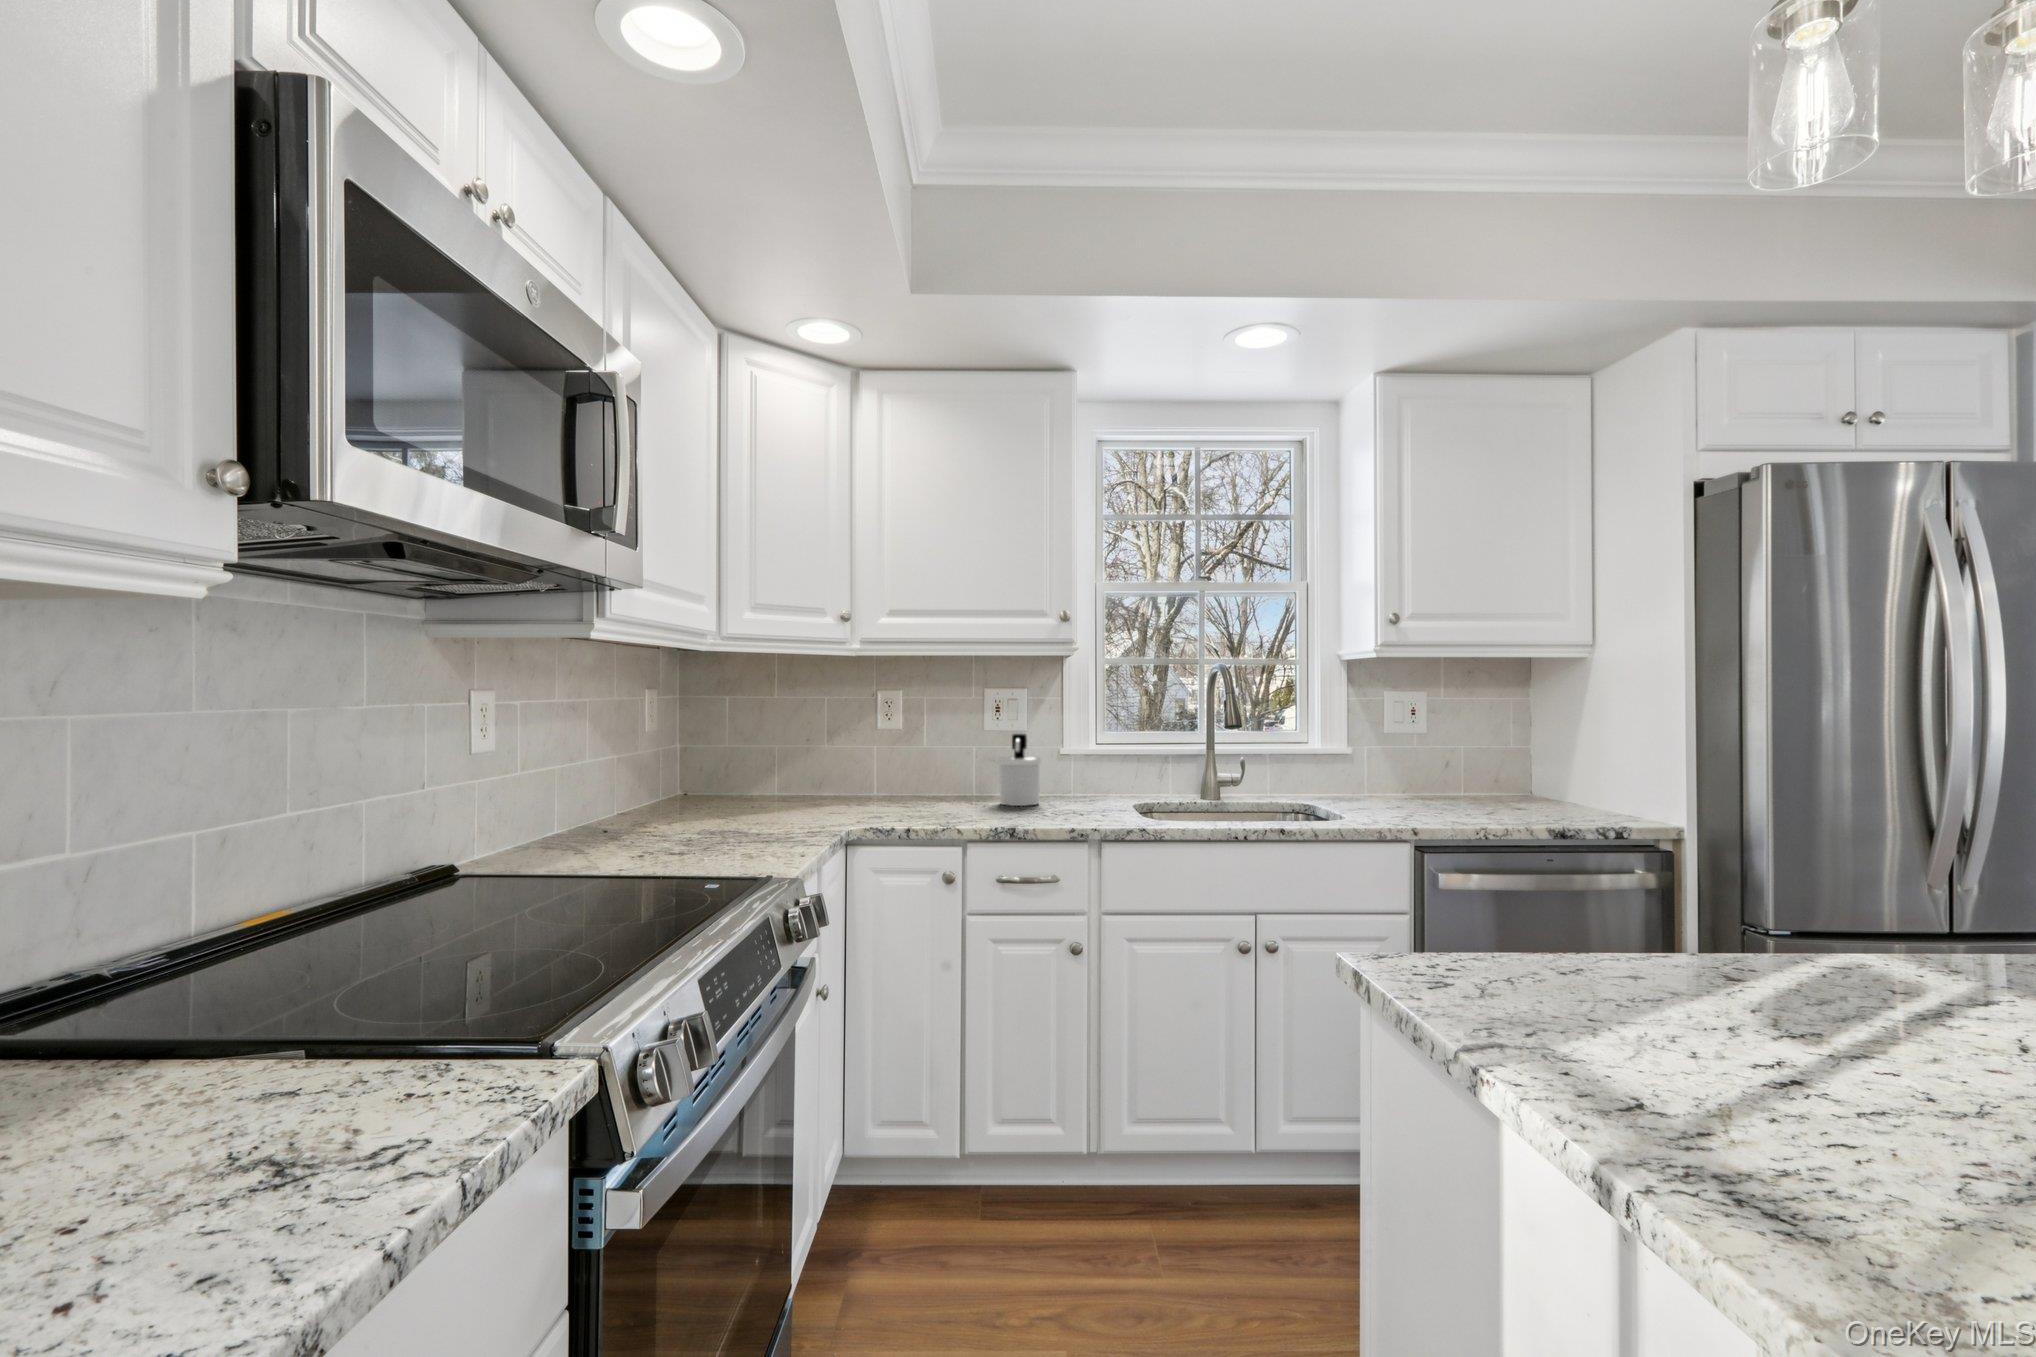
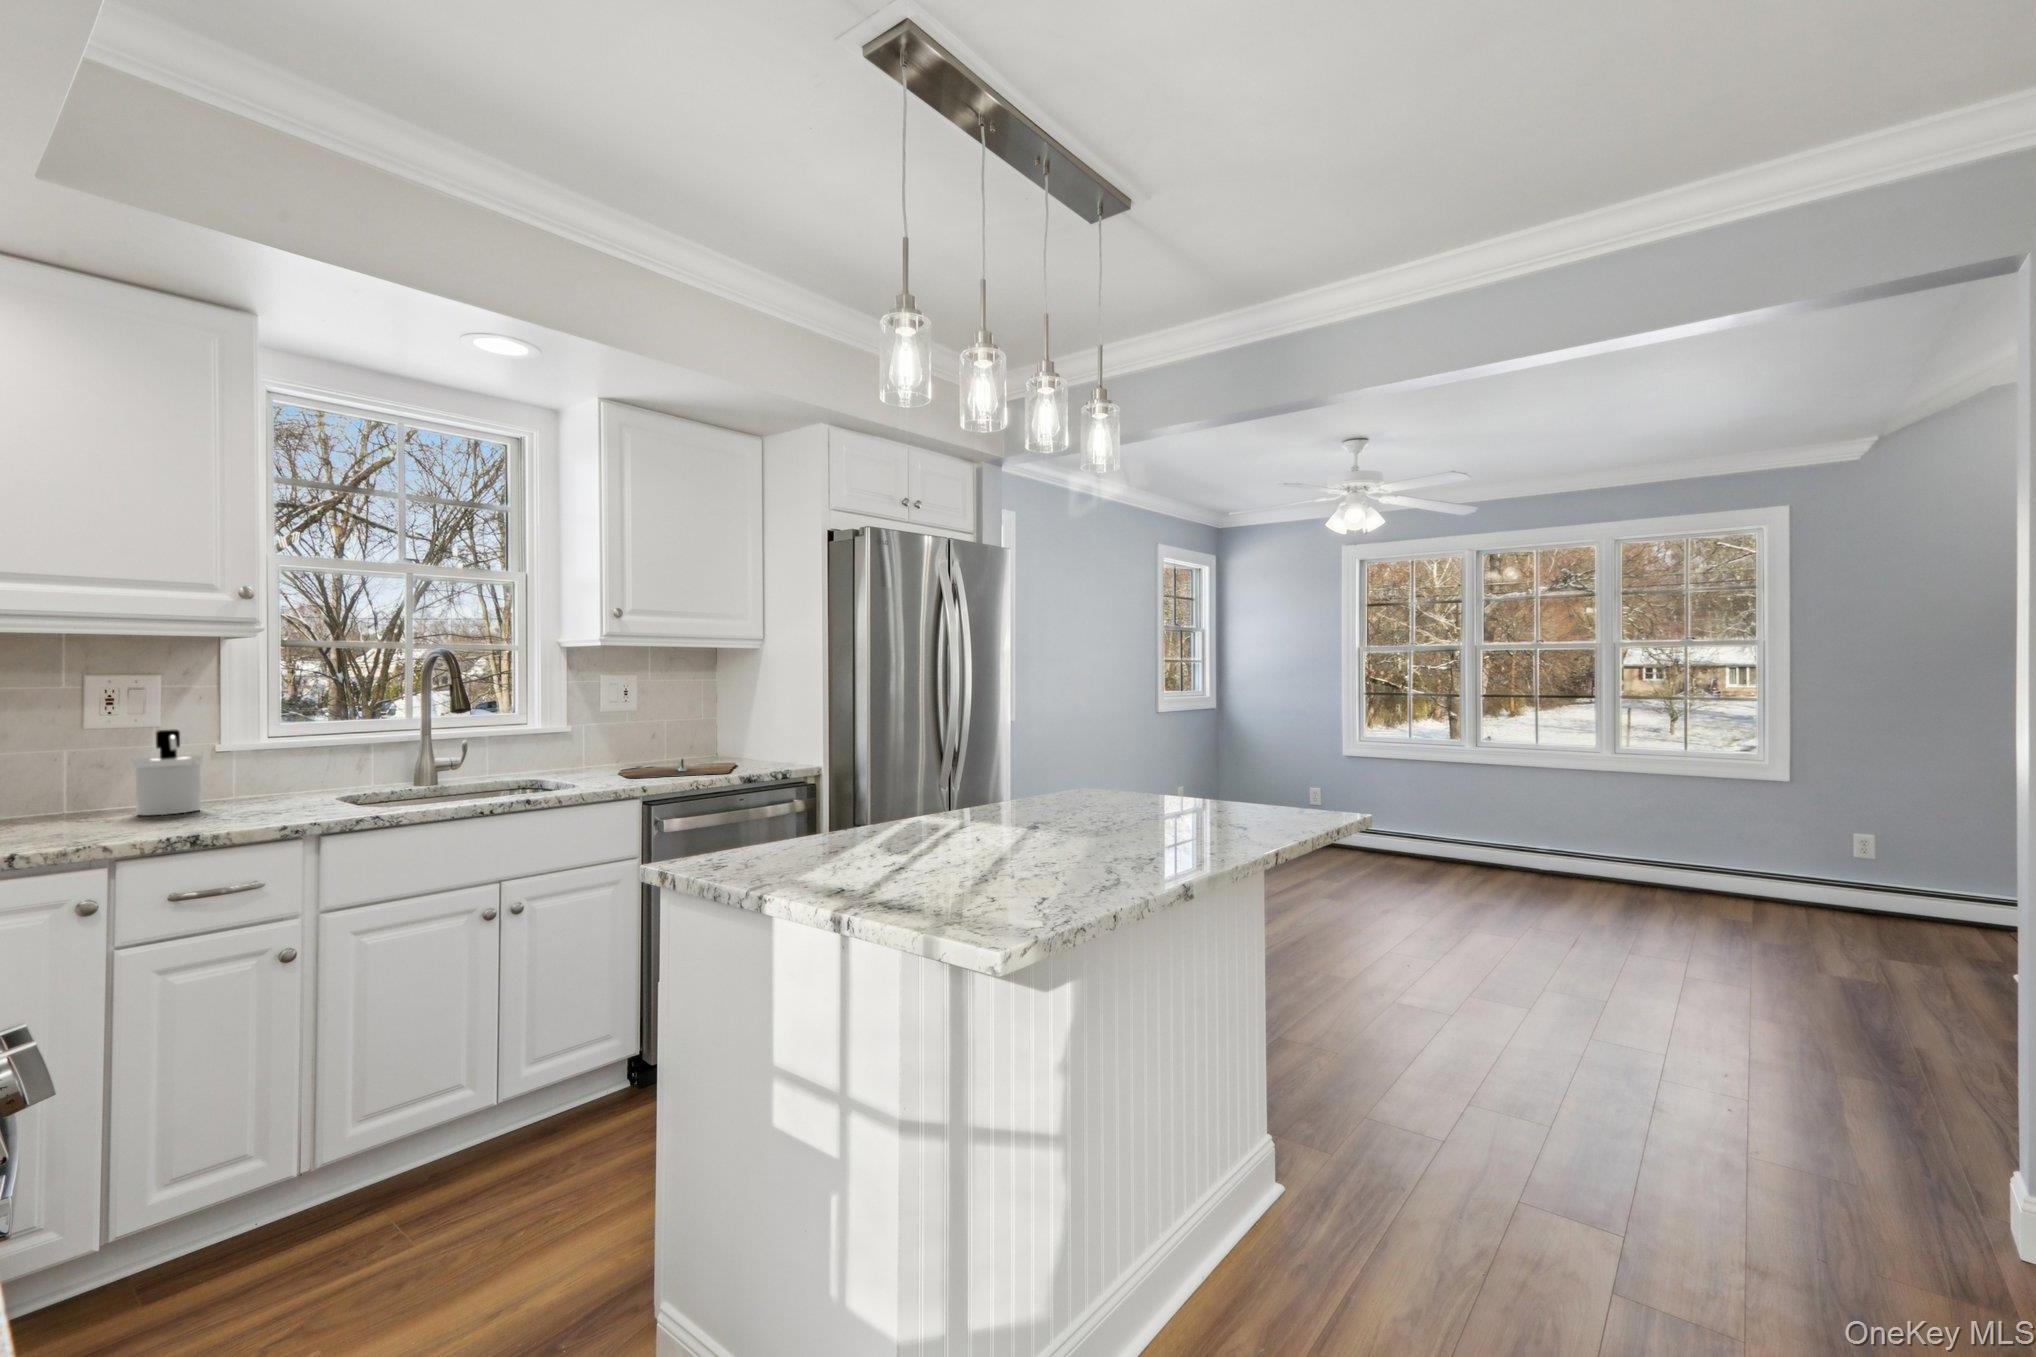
cutting board: none [1404,795,1558,820] -> present [618,759,736,779]

